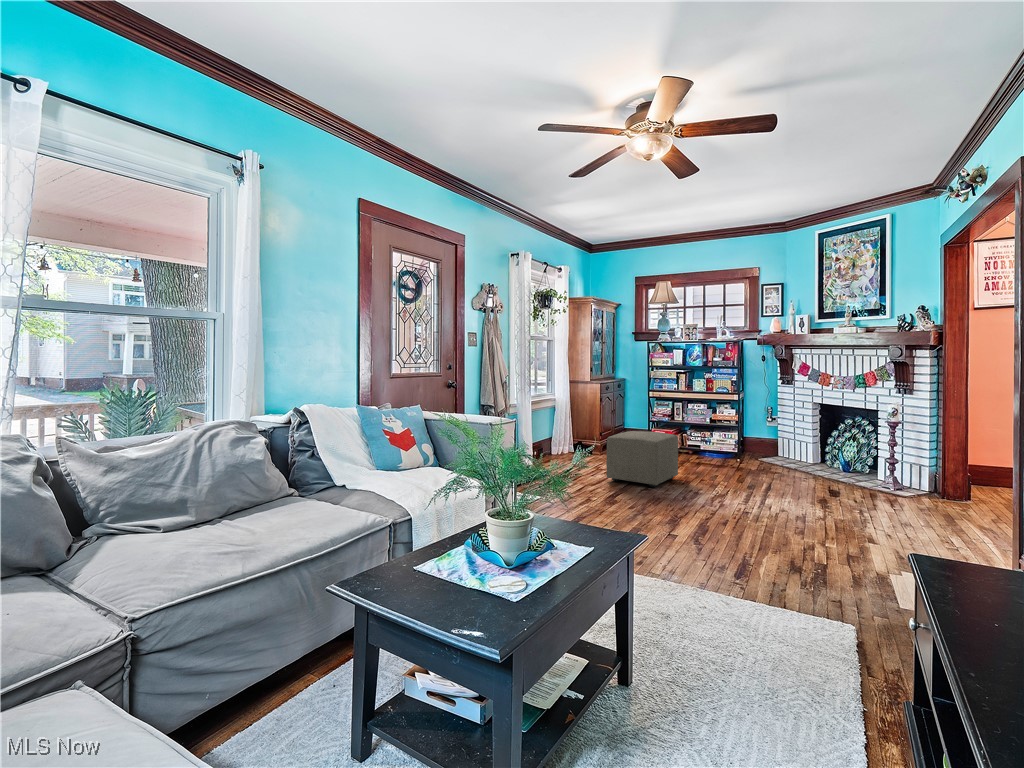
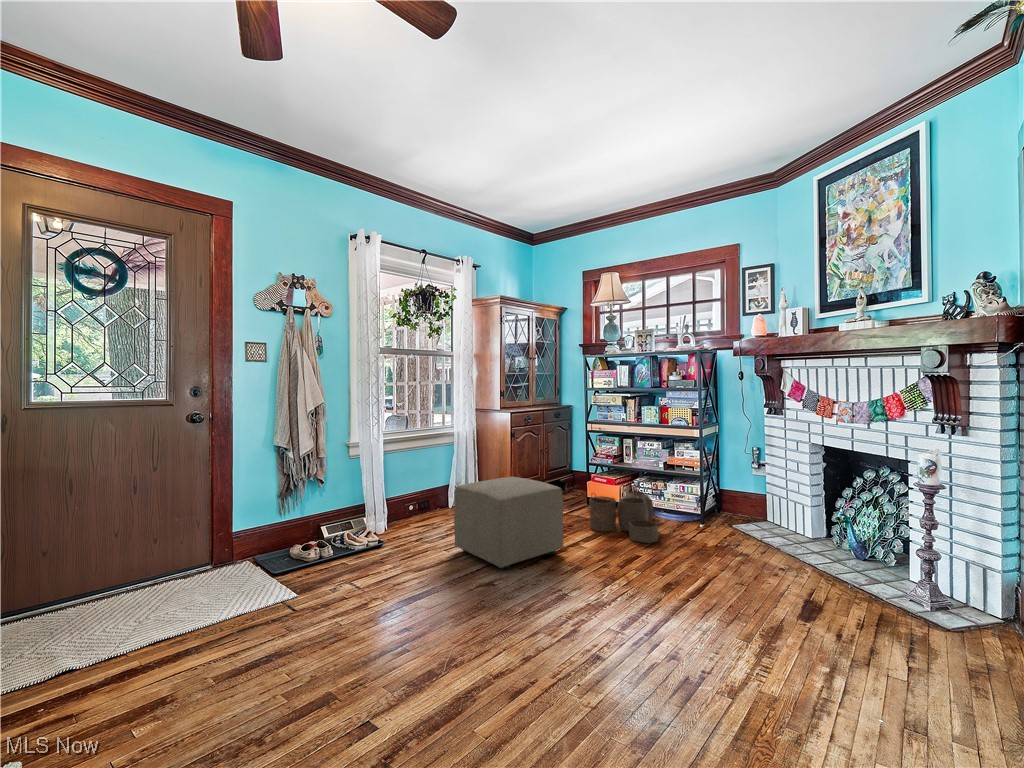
woven basket: none [672,439,725,471] -> present [589,491,658,543]

